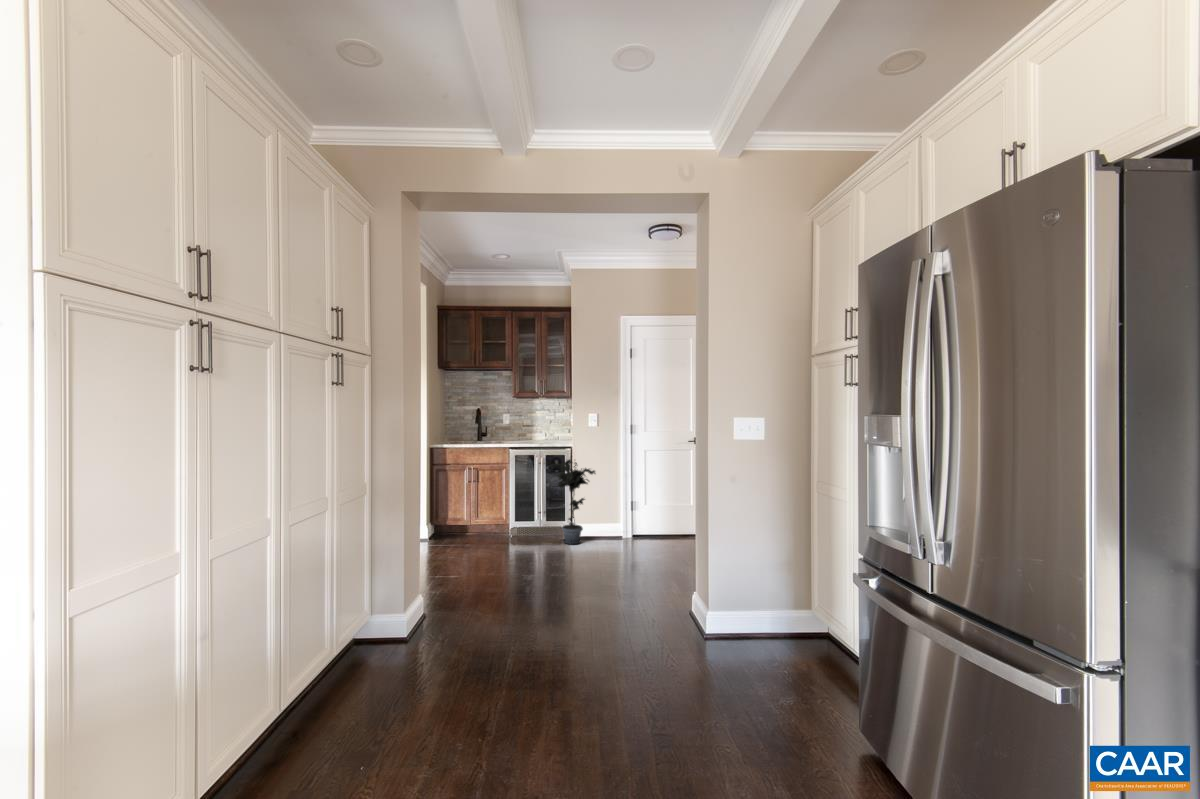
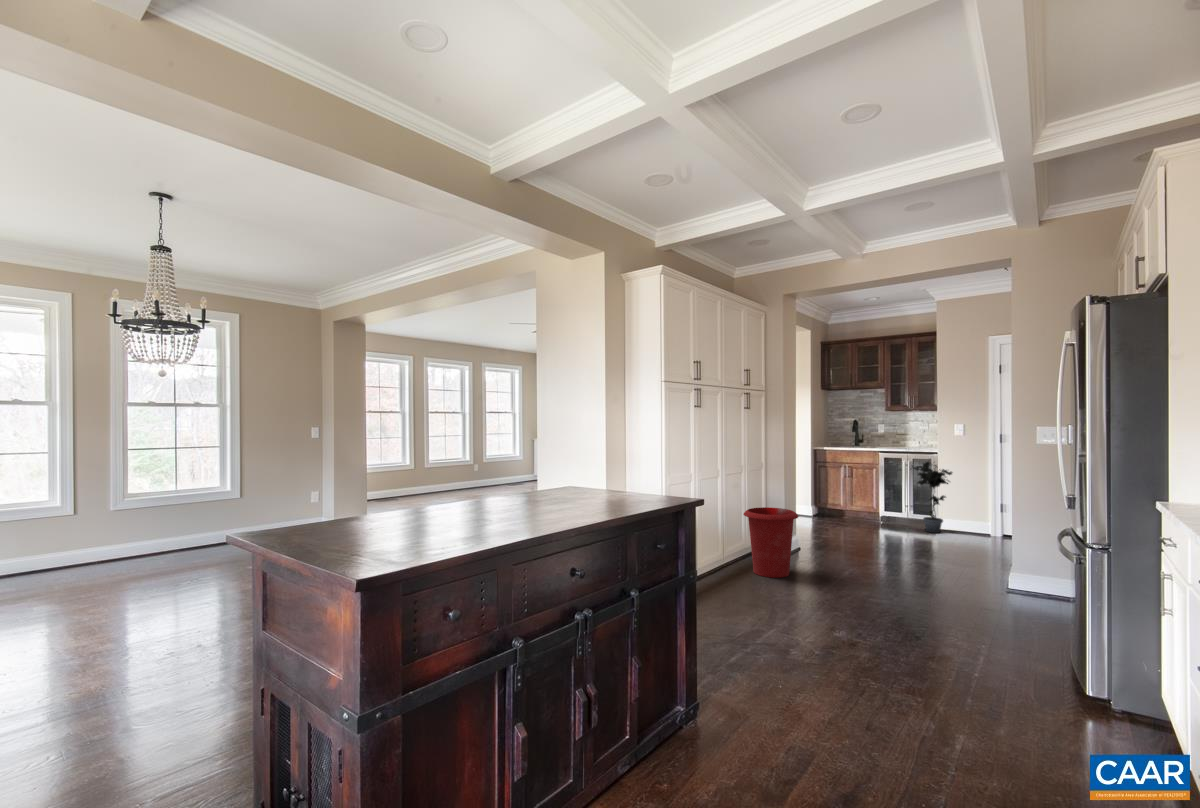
waste bin: none [310,589,431,758] -> present [744,507,799,578]

